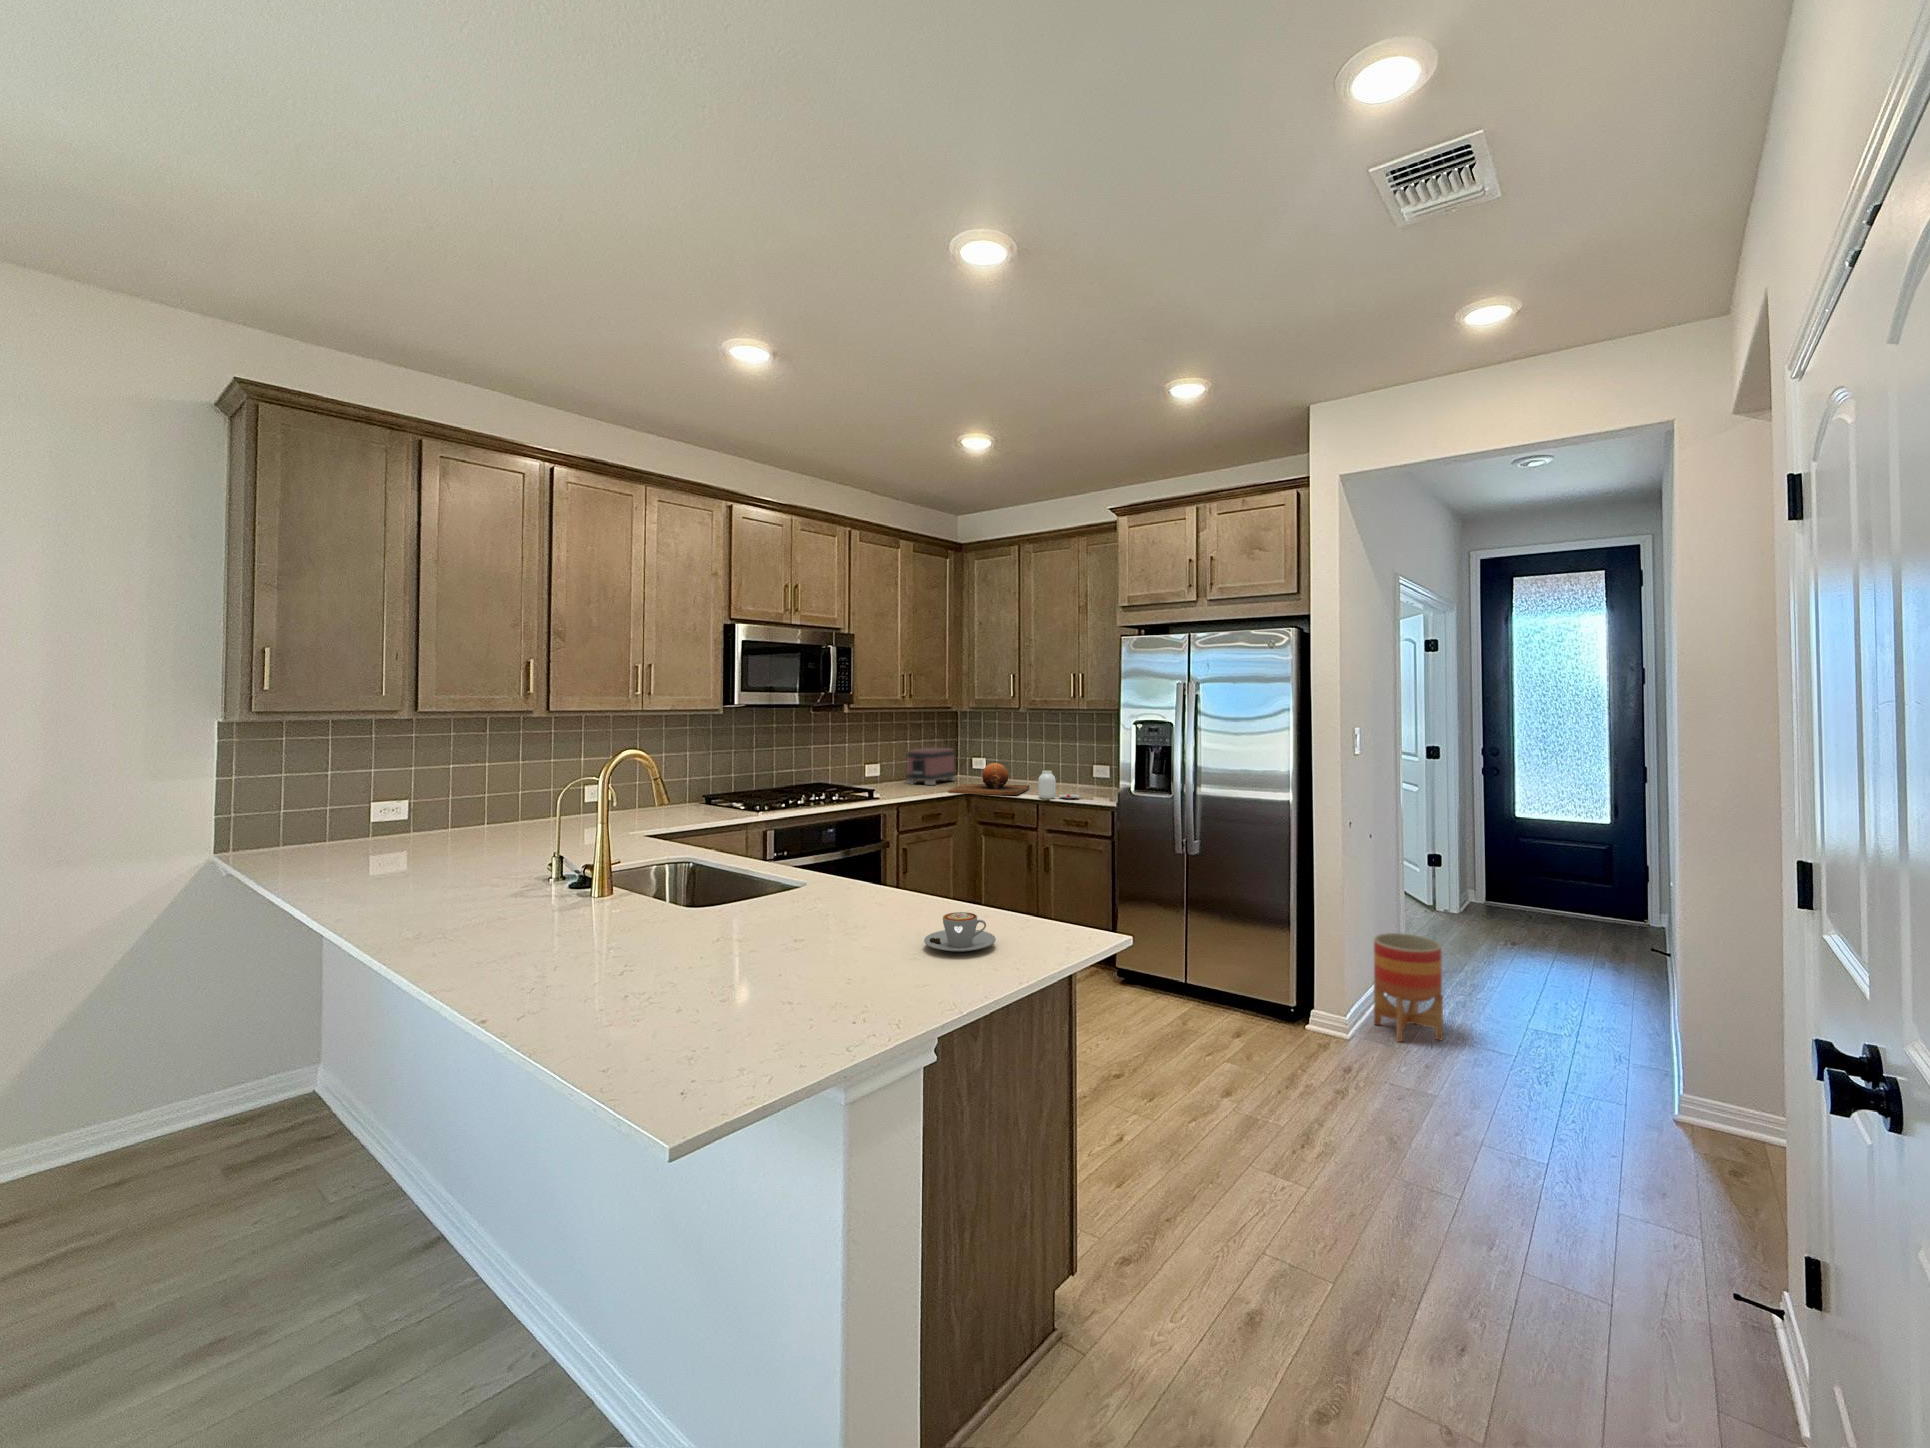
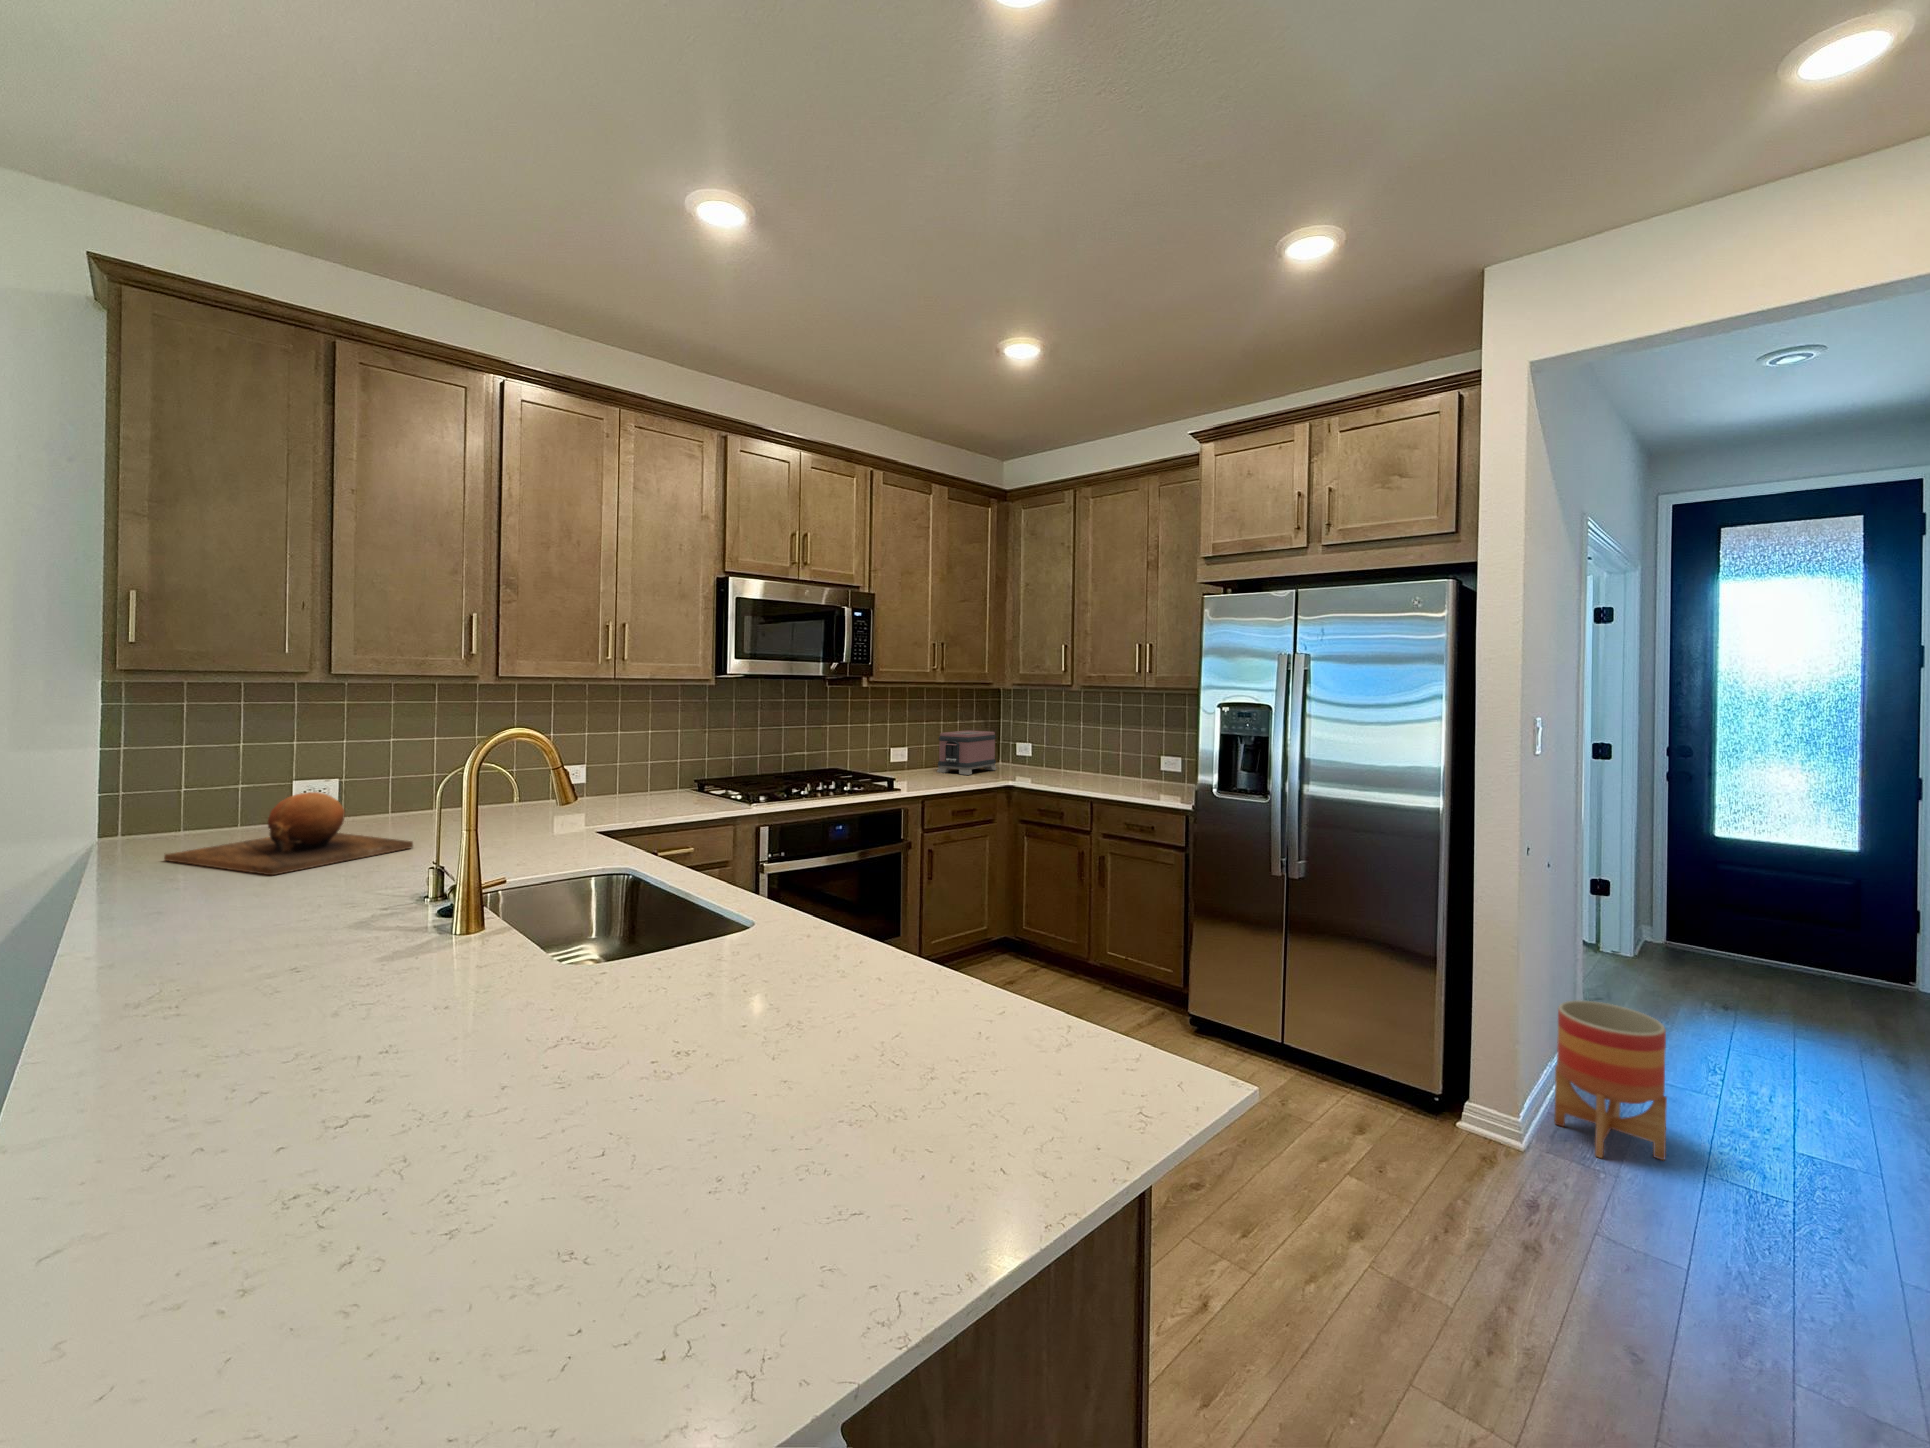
chopping board: present [948,763,1030,795] -> present [164,792,413,875]
jar: present [1038,770,1080,800] -> none [1094,762,1150,799]
coffee cup: present [924,912,996,952] -> none [890,1022,1016,1107]

